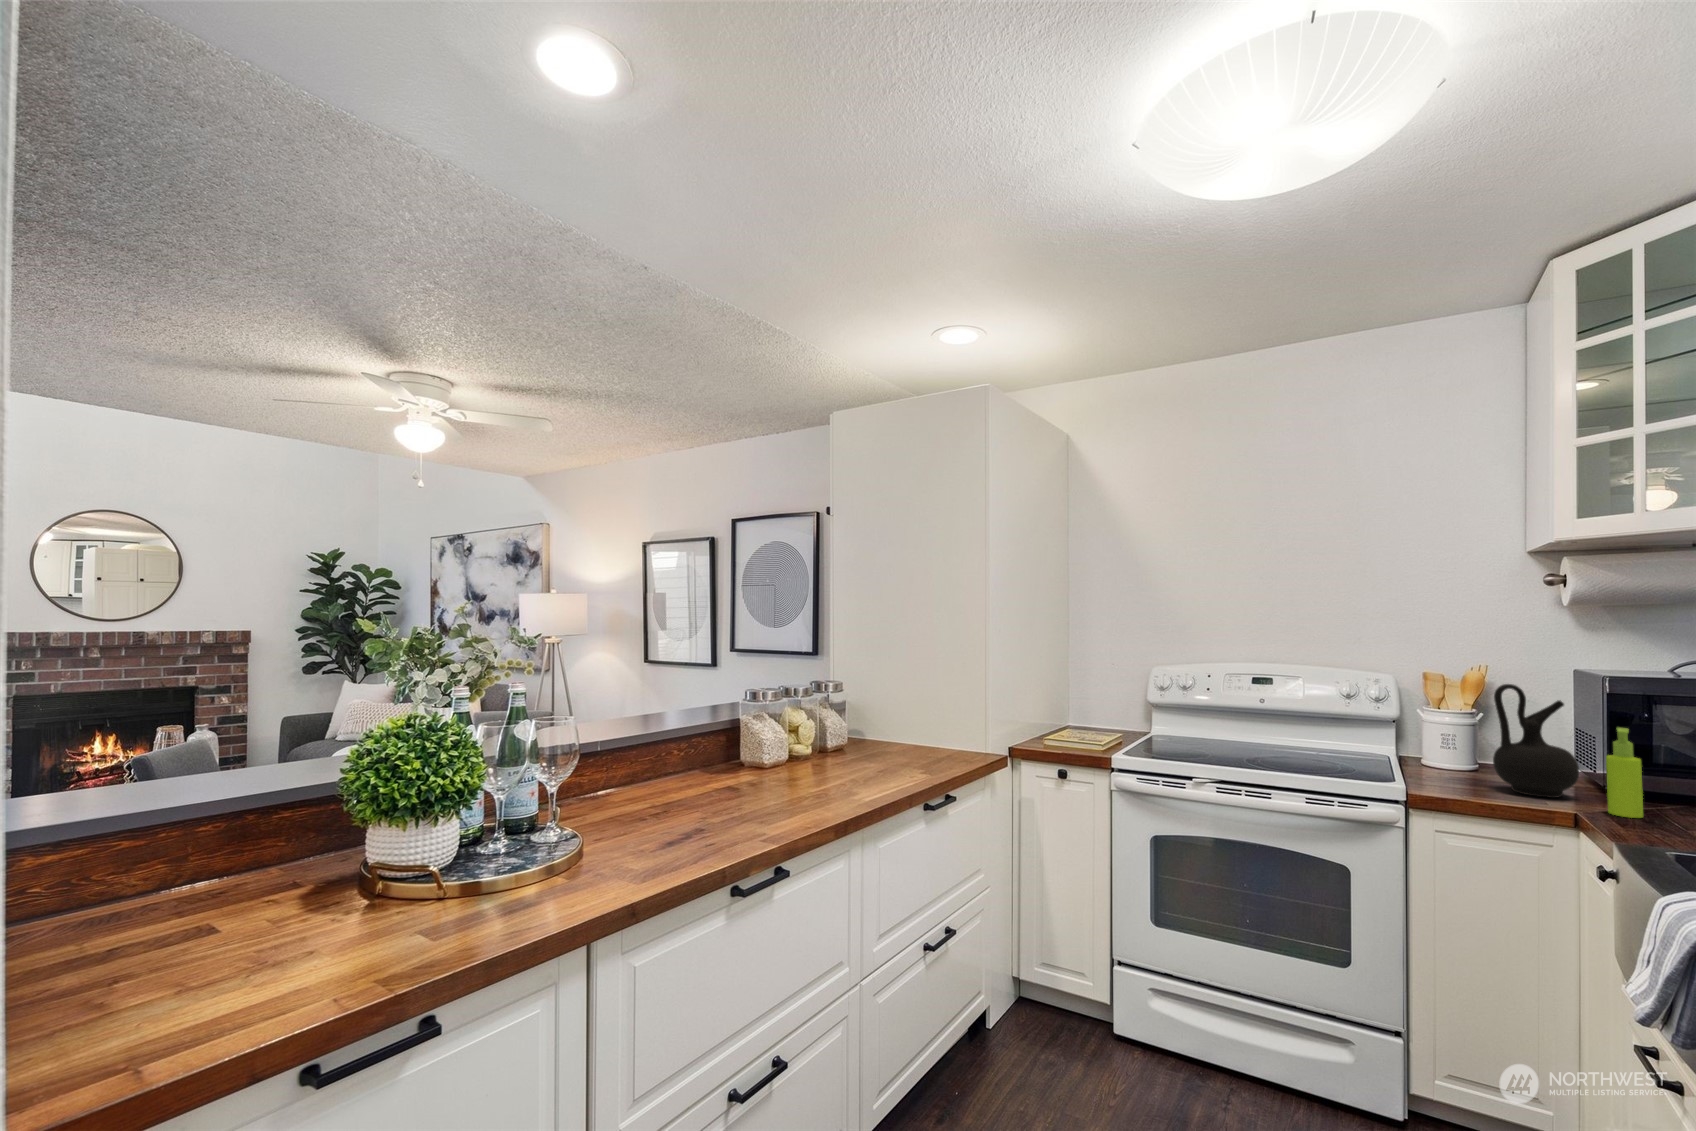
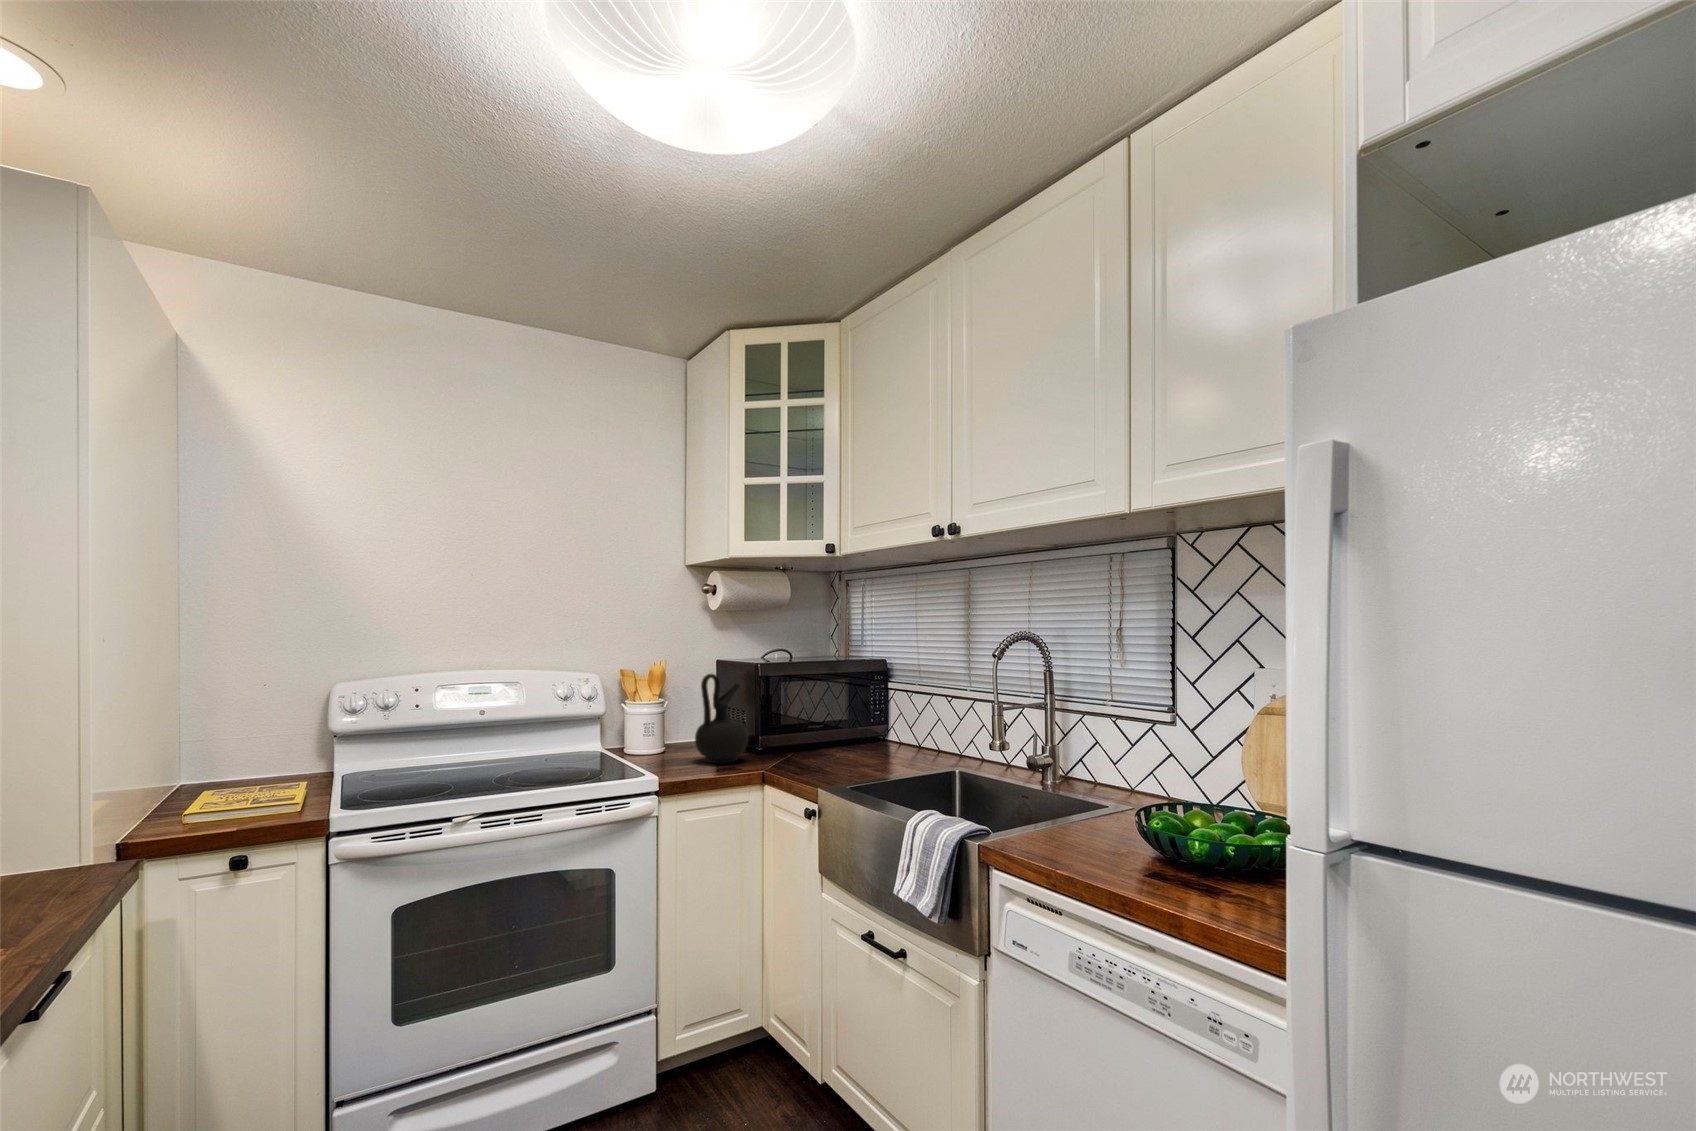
soap dispenser: present [1606,728,1643,818] -> none [774,699,793,766]

